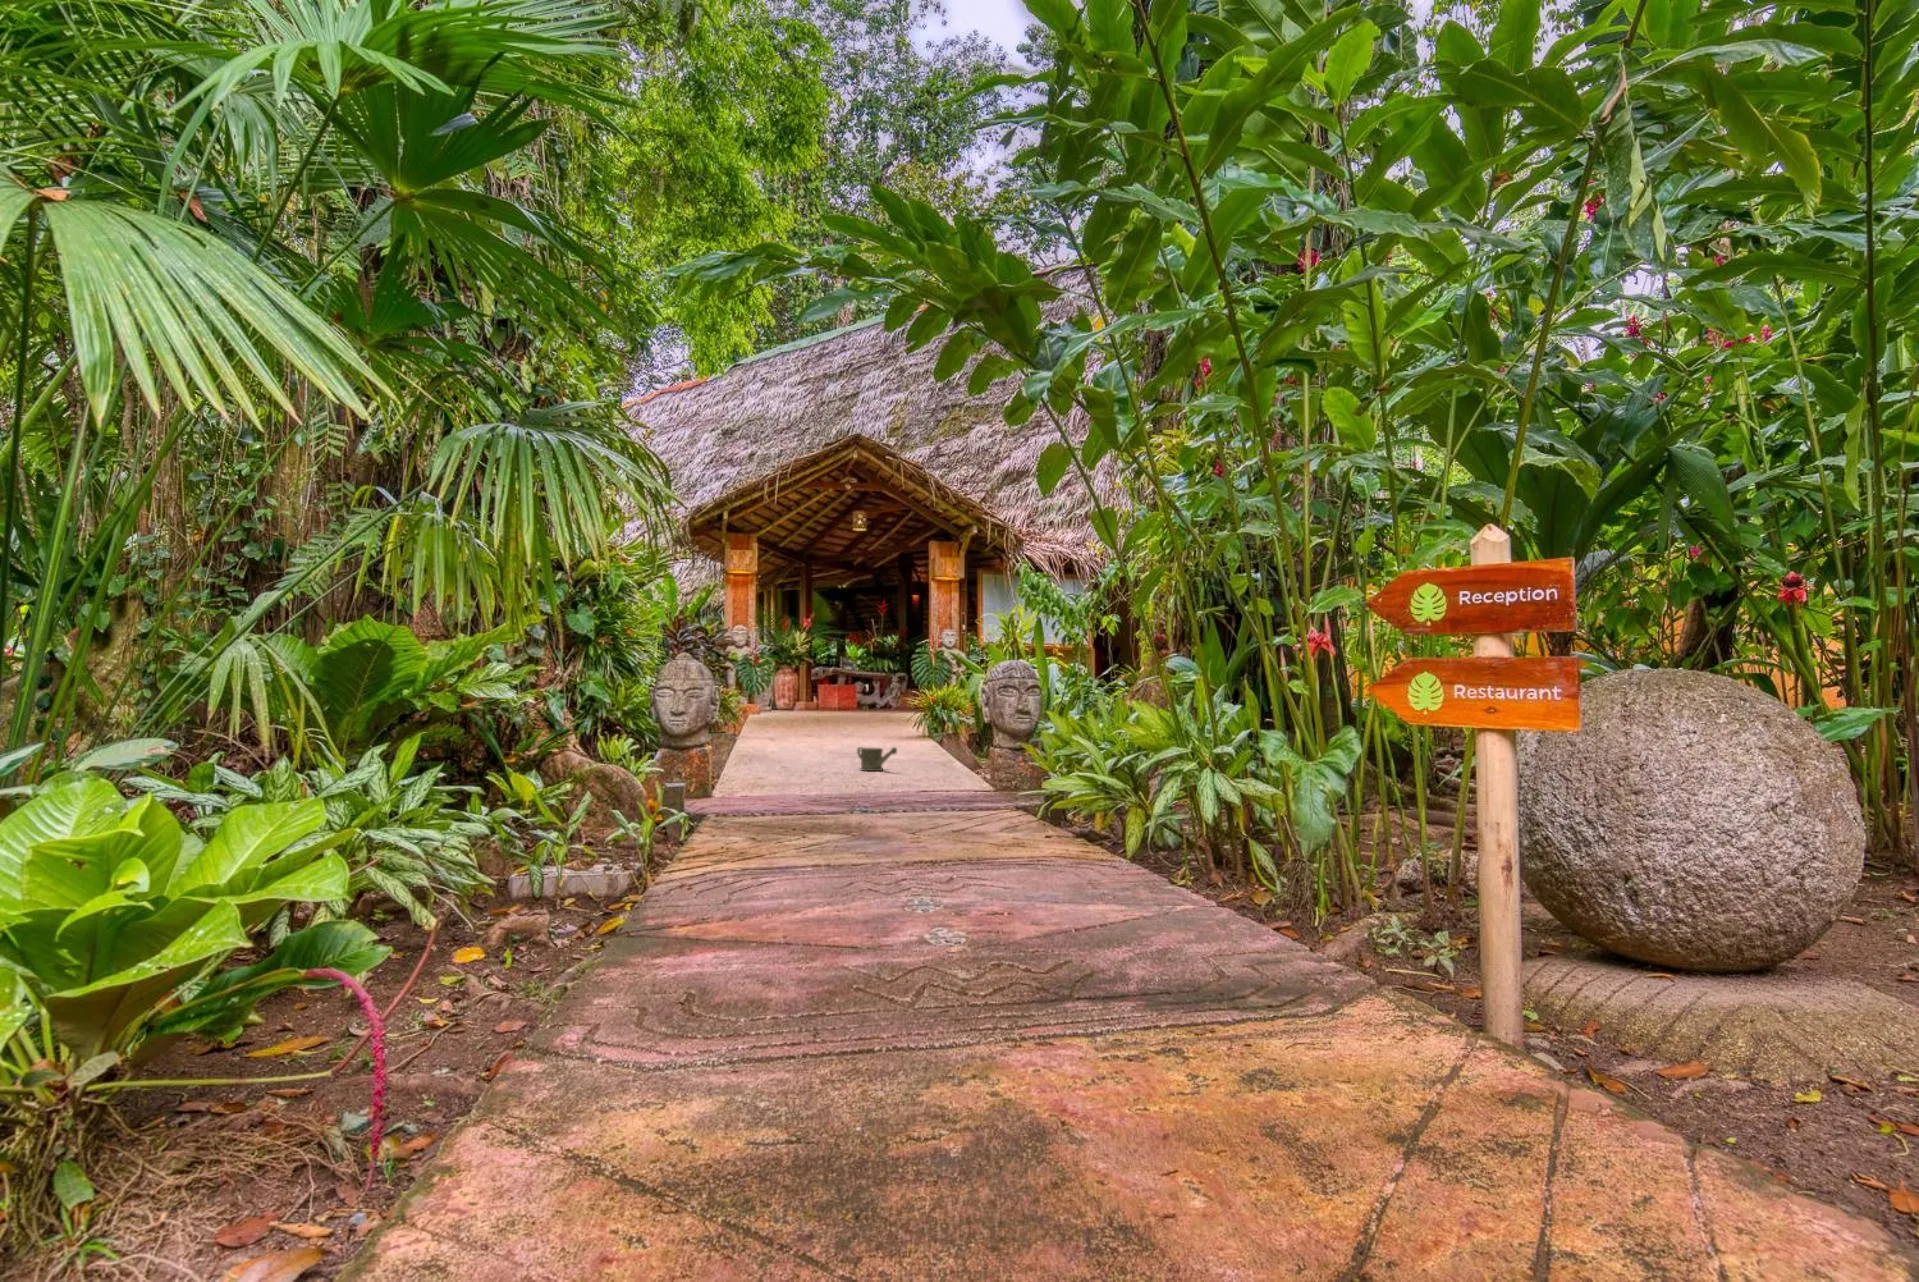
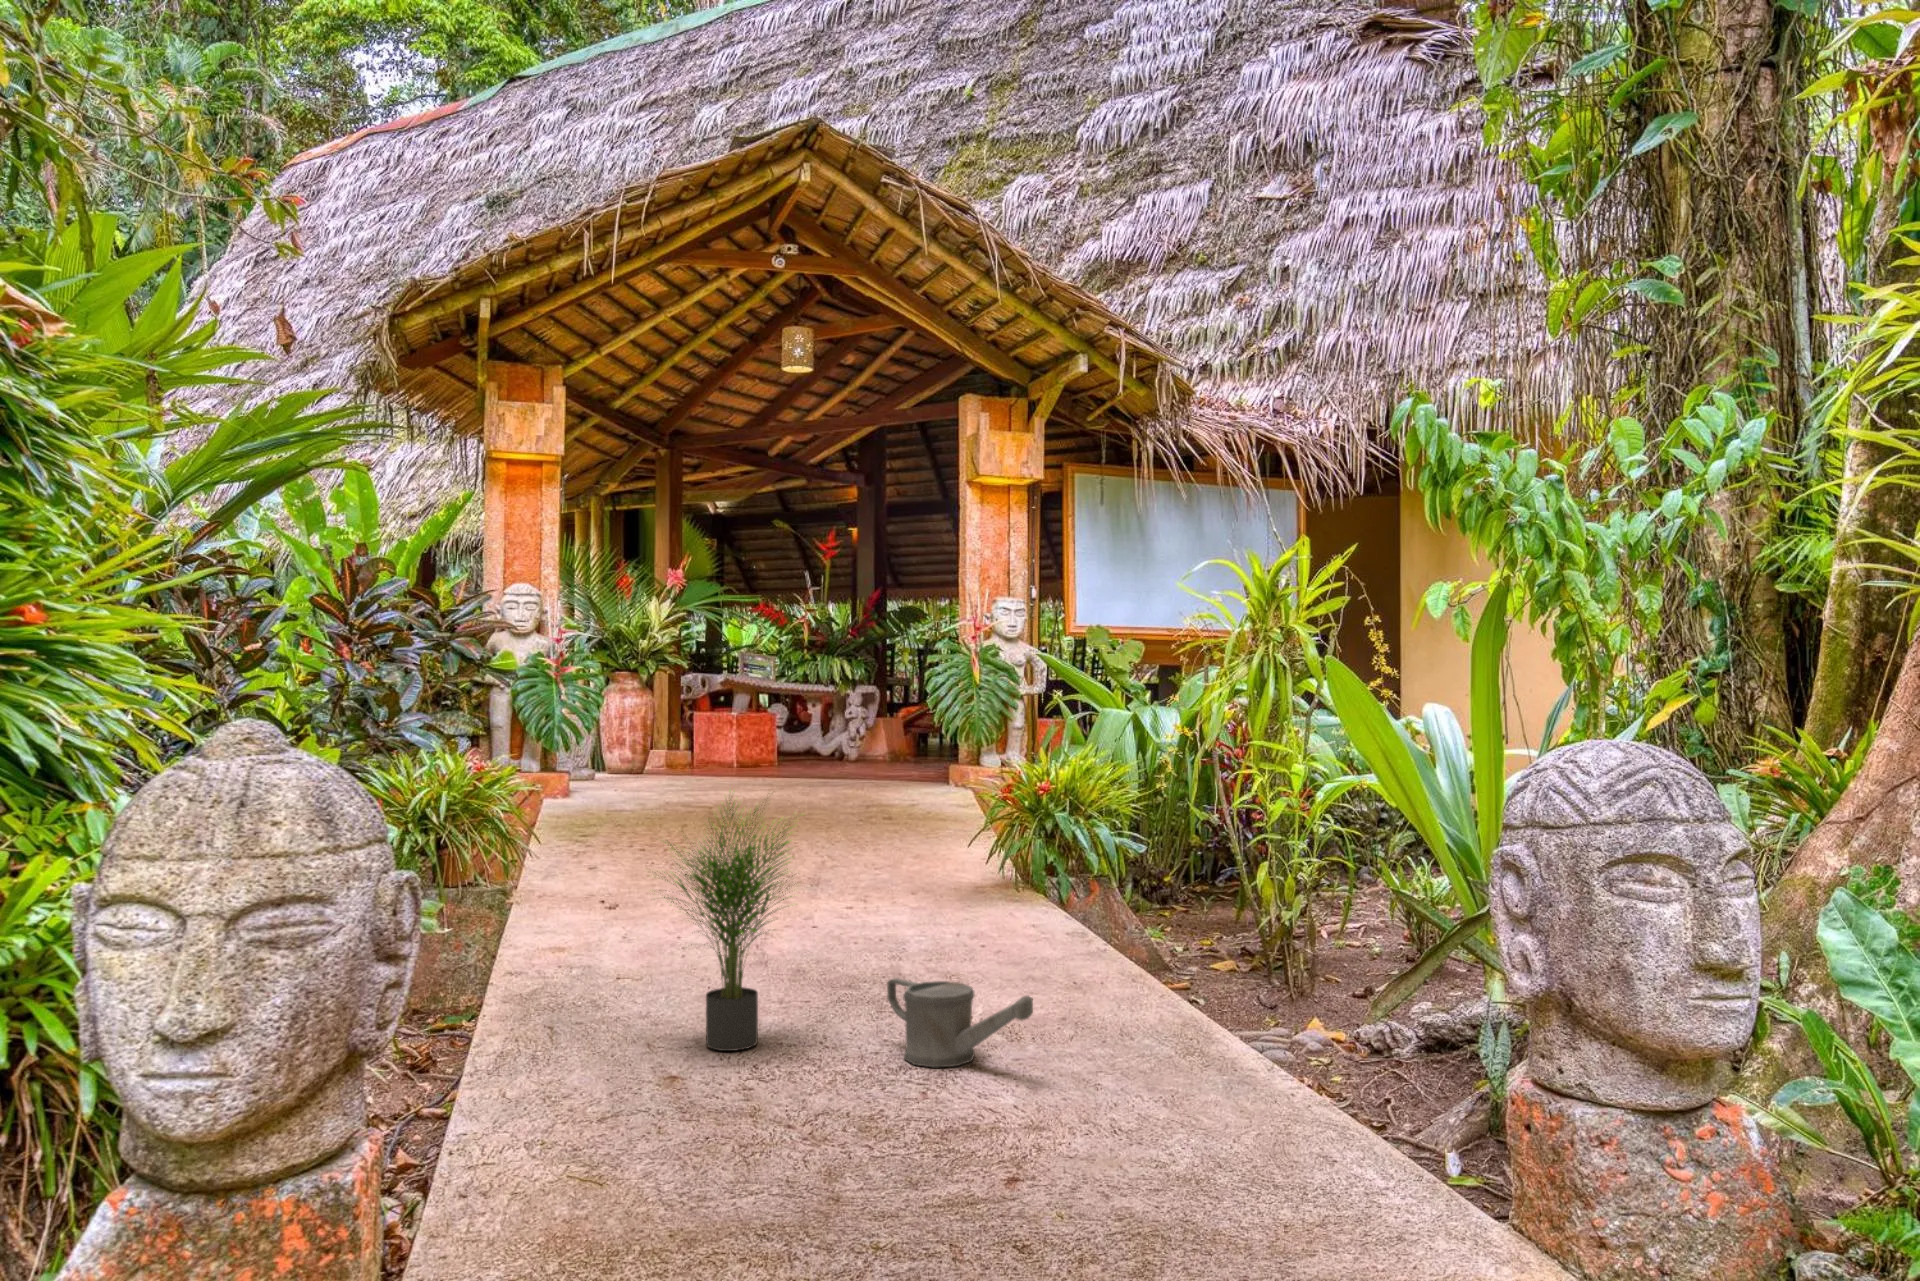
potted plant: none [781,686,833,768] -> present [658,790,792,1051]

